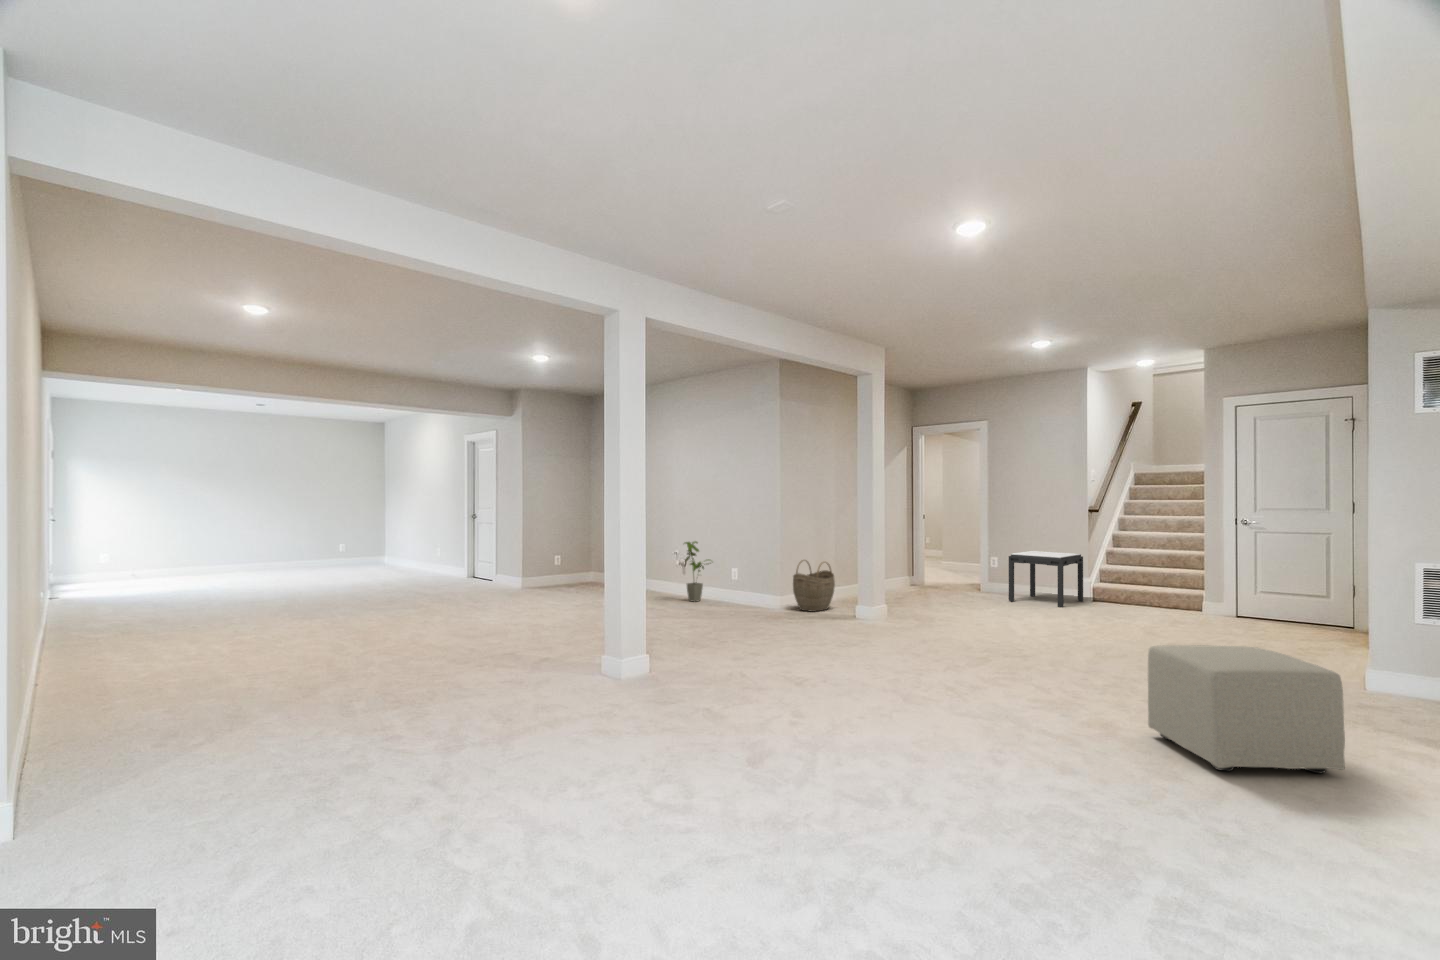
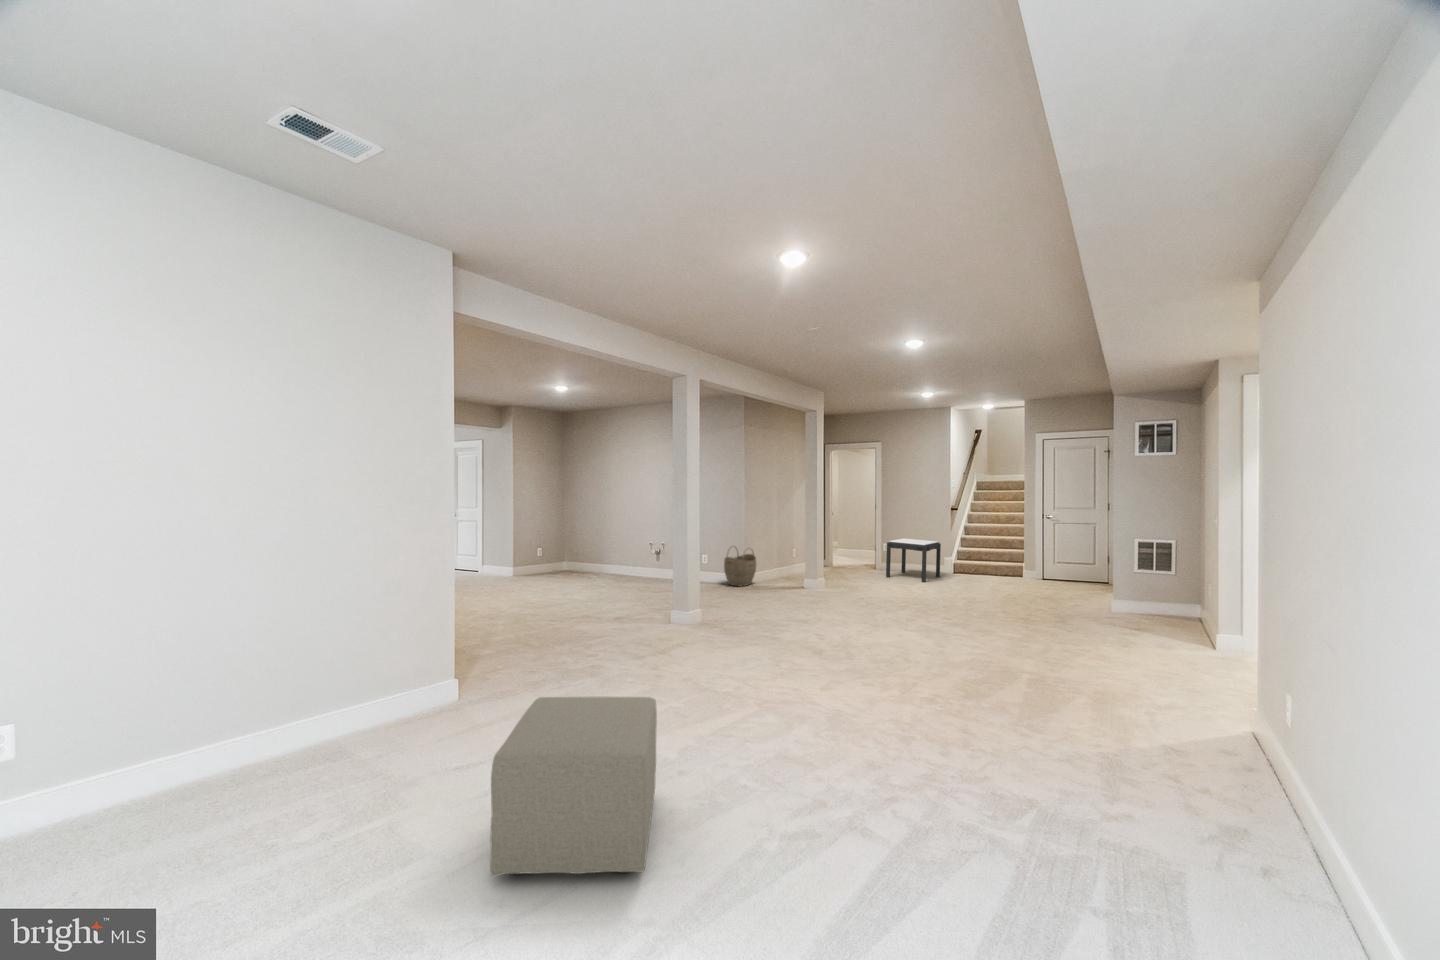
house plant: present [685,541,709,602] -> none [638,530,663,578]
ottoman: present [1148,645,1345,773] -> present [490,697,657,876]

